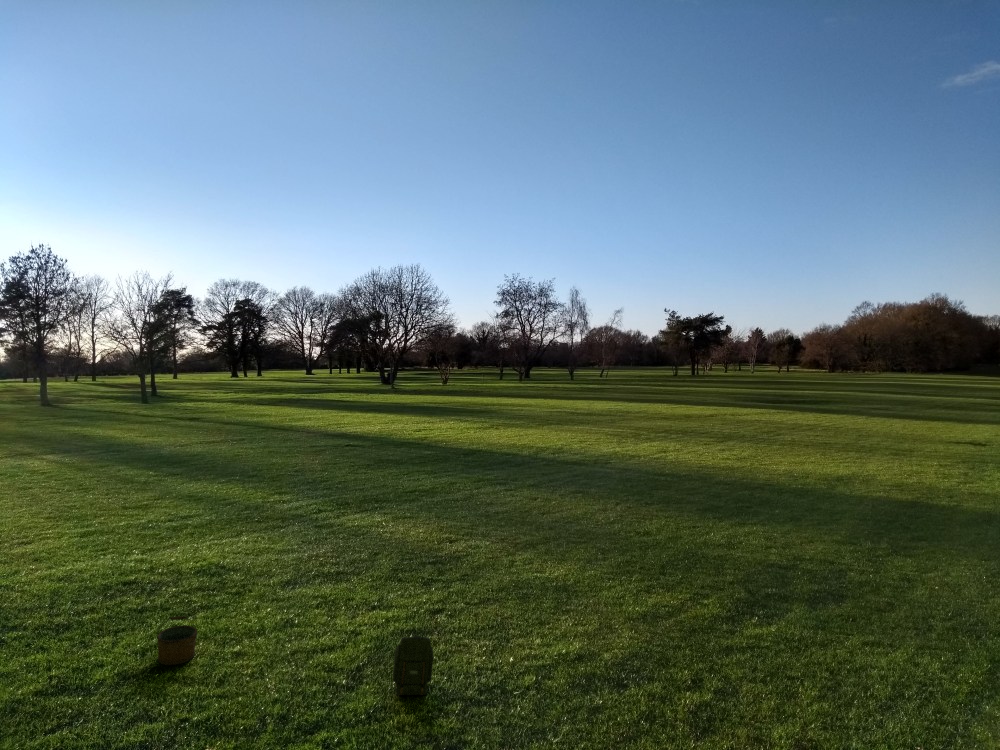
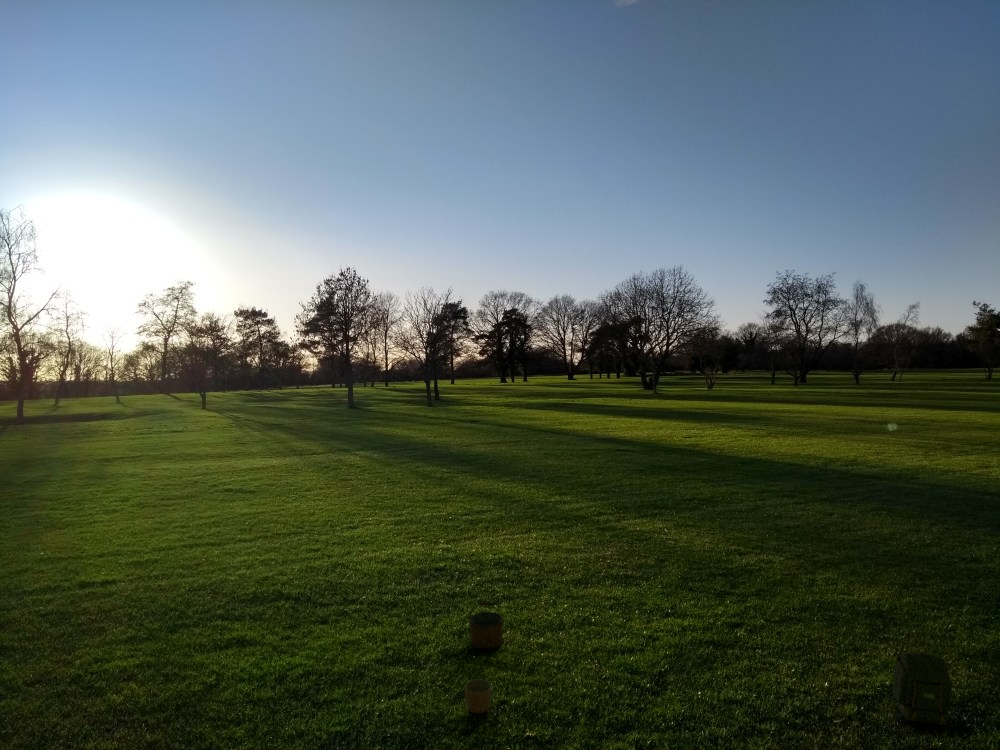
backpack: present [393,636,434,695] -> present [893,652,952,725]
planter: none [143,697,174,734] -> present [465,679,491,714]

